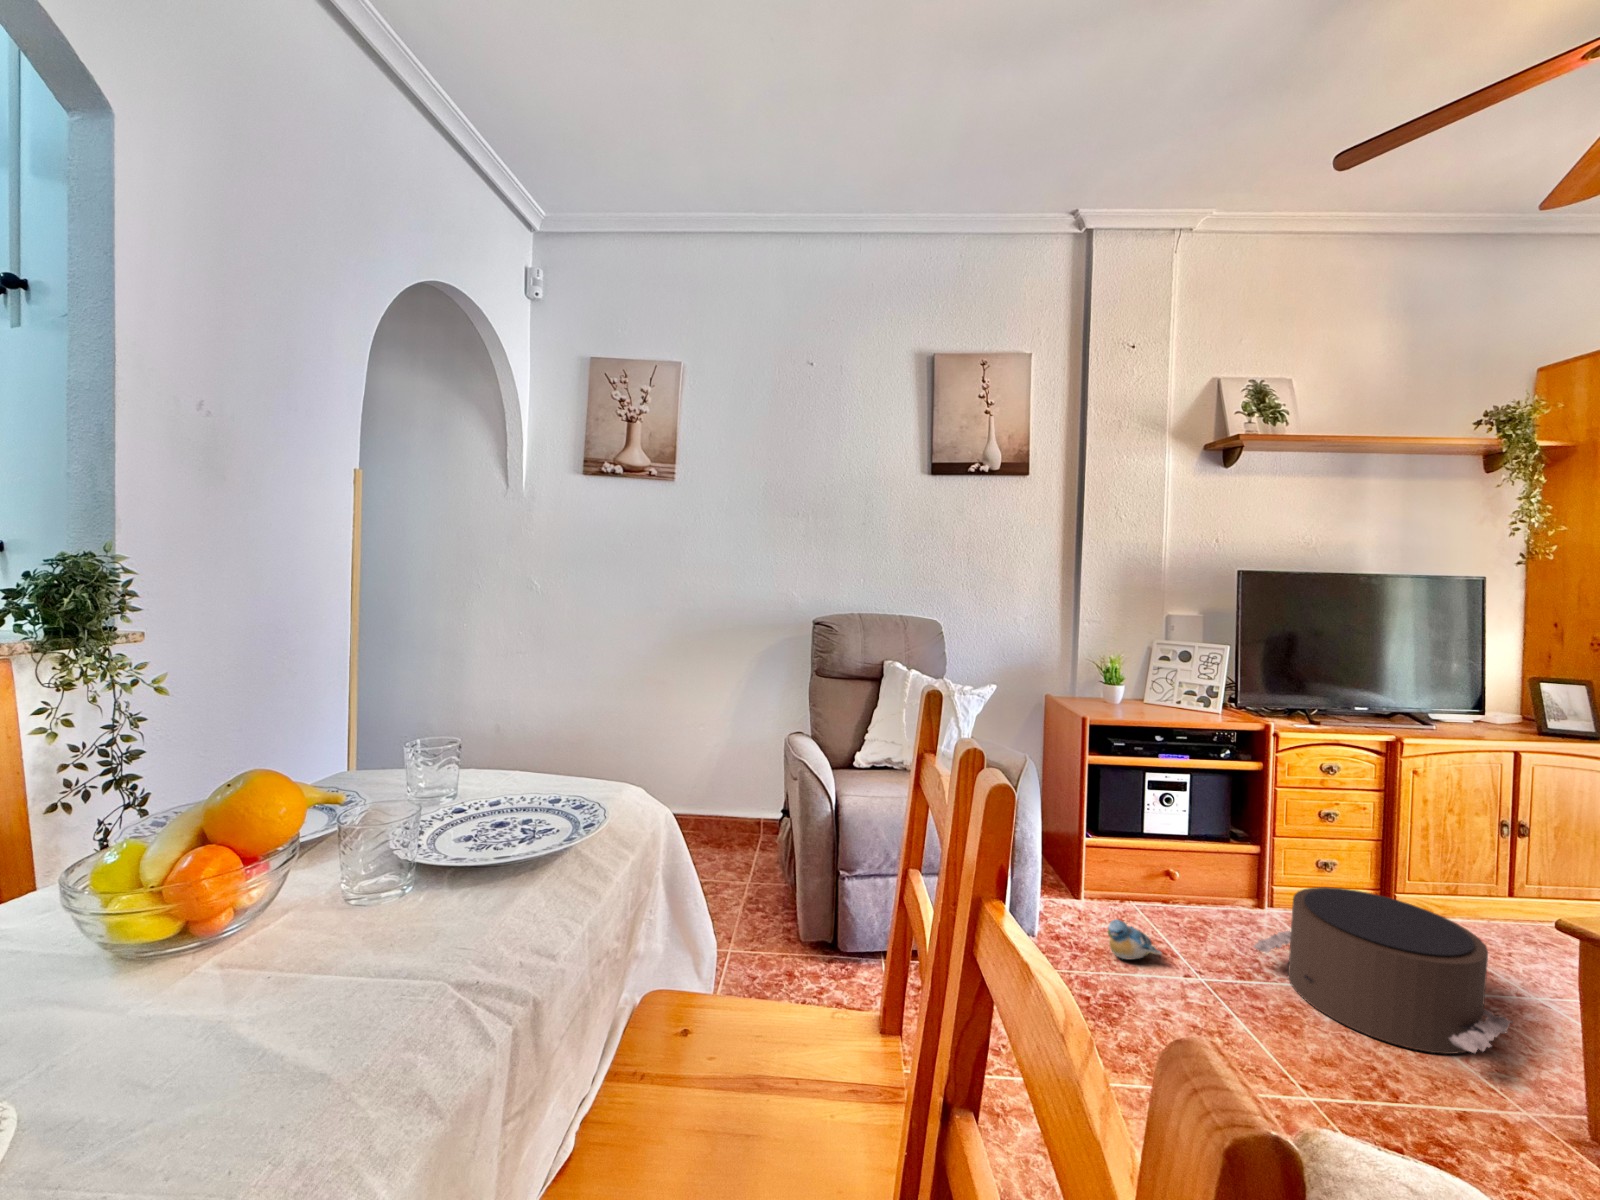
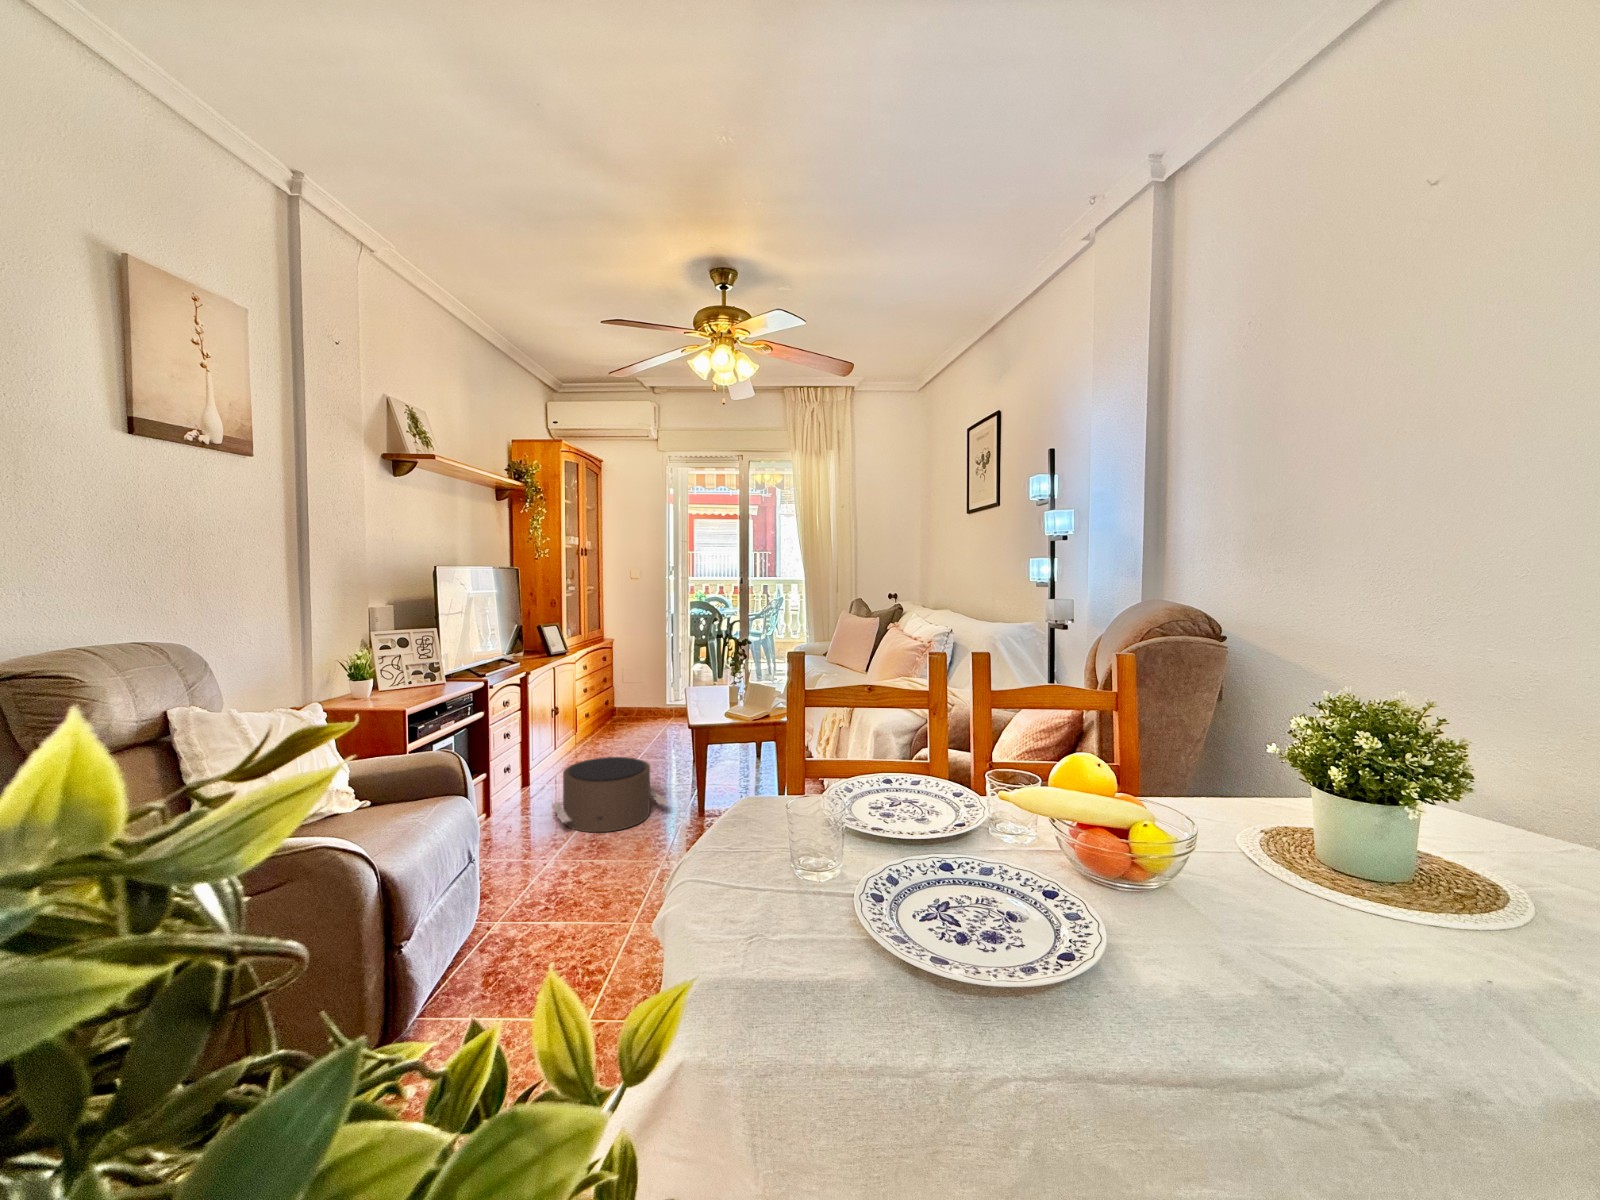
plush toy: present [1107,919,1162,959] -> none [510,850,540,879]

